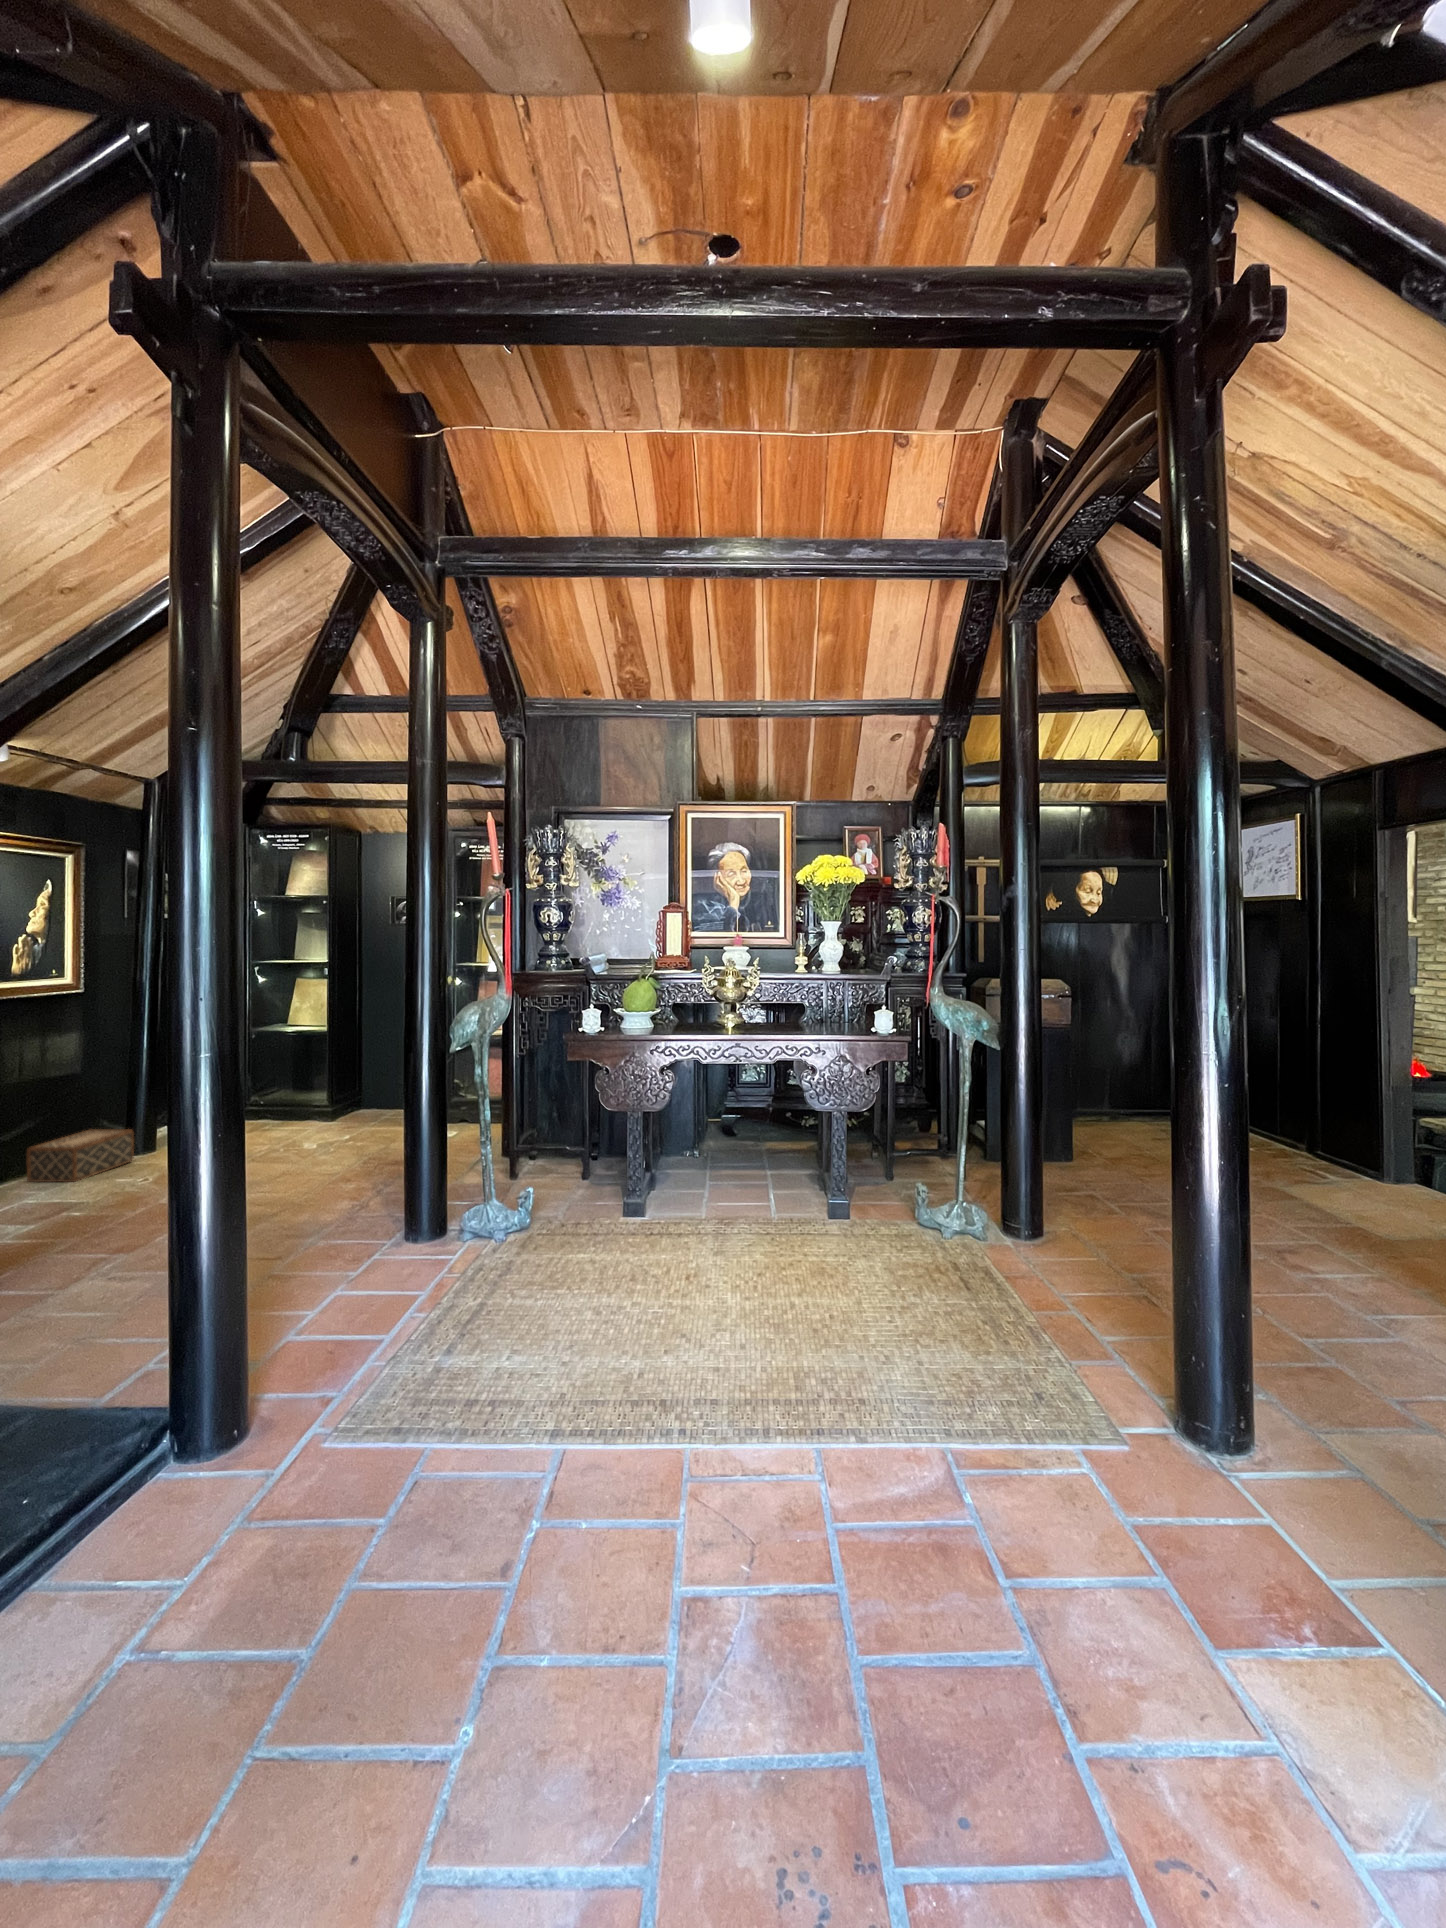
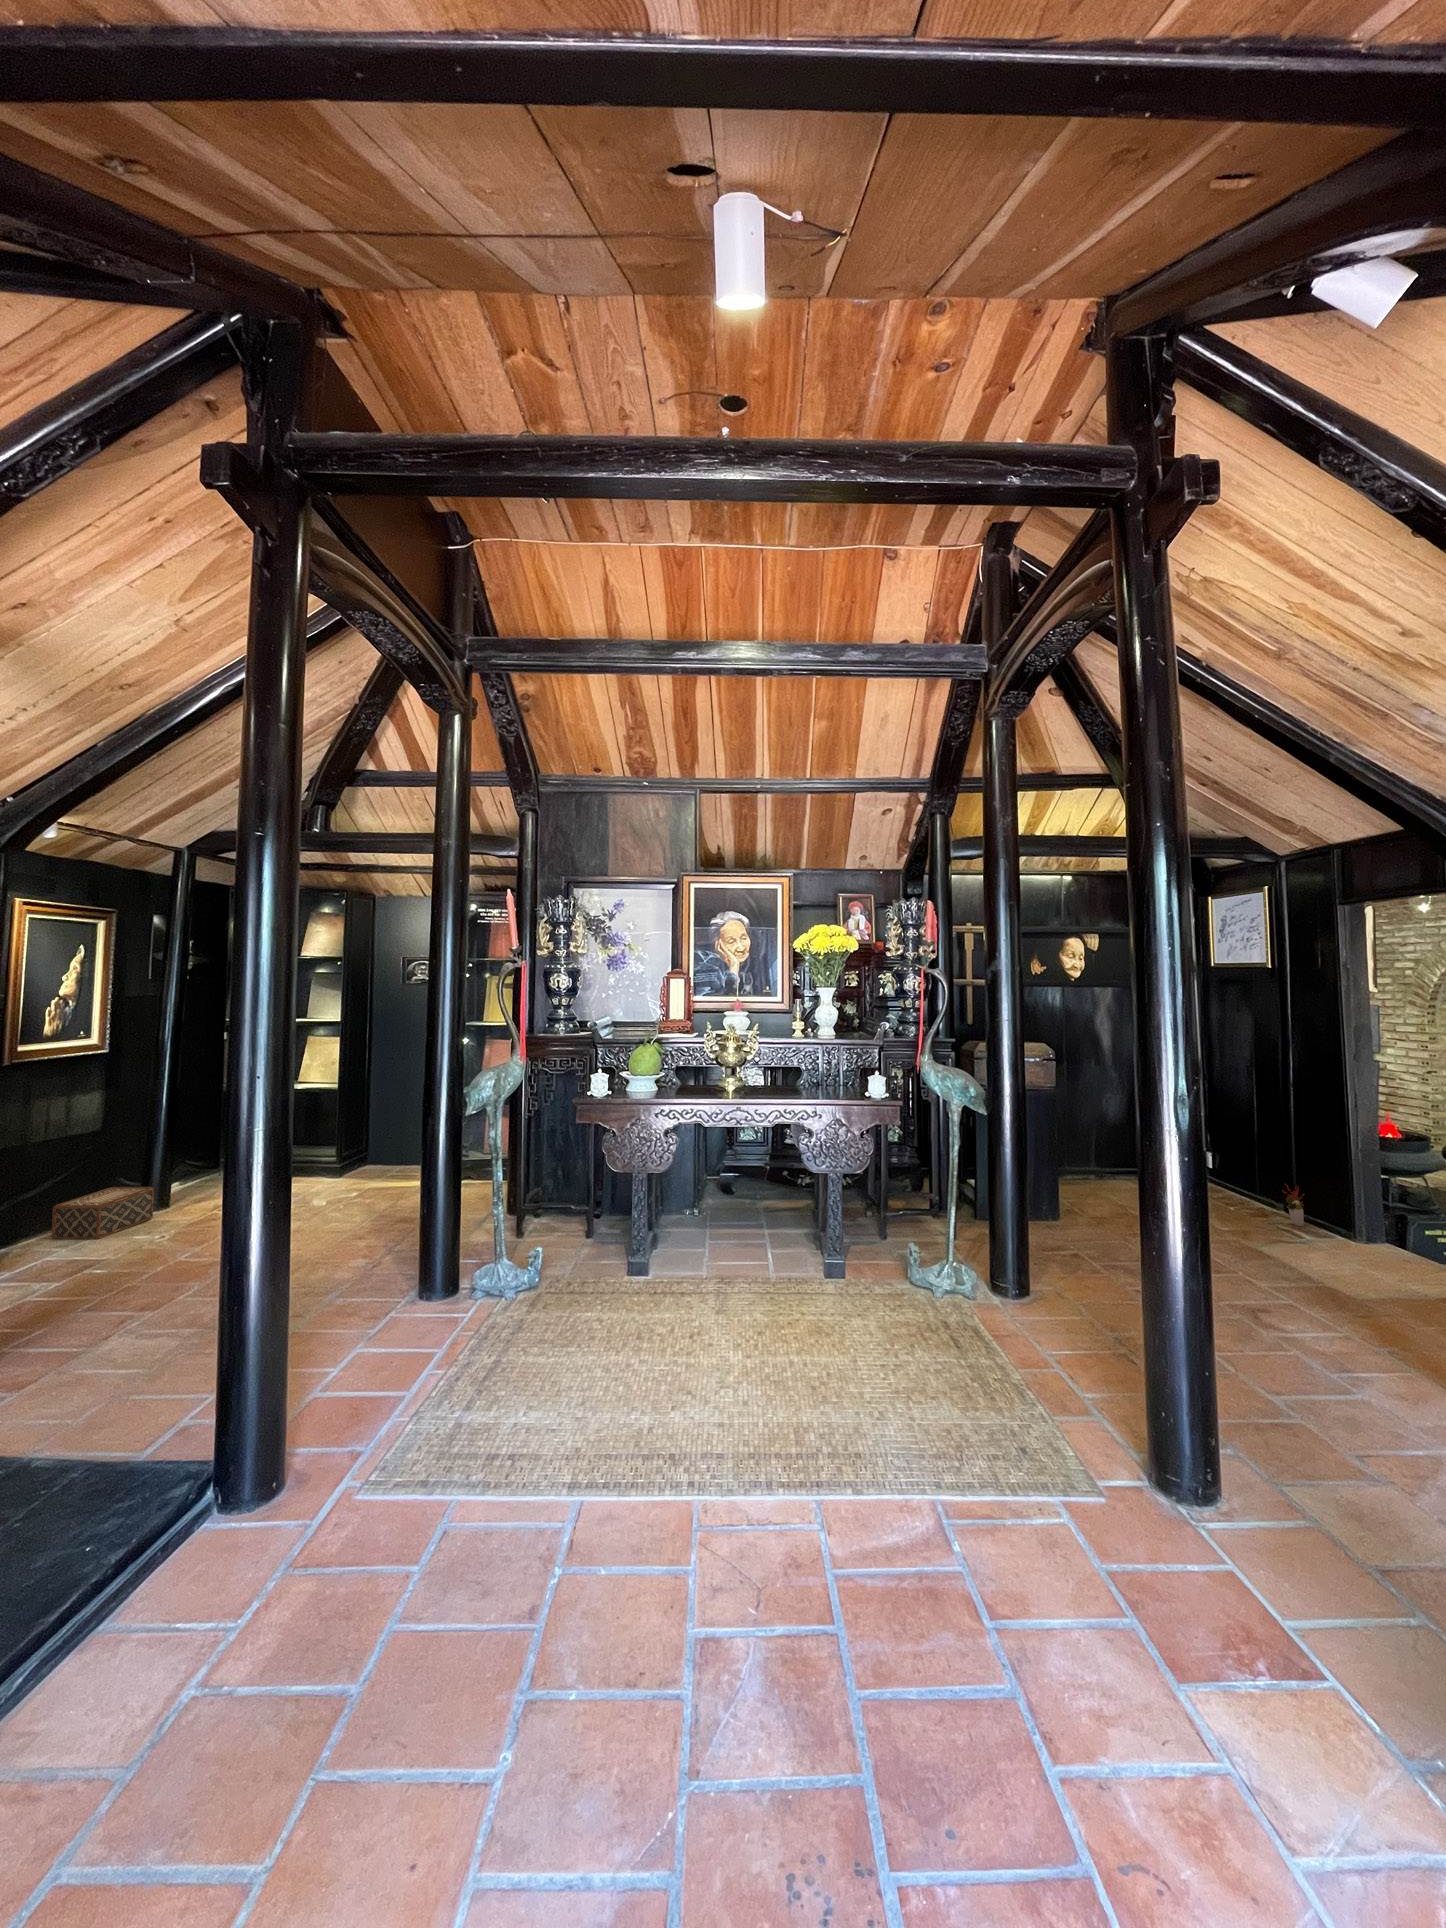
decorative plant: none [1308,1123,1332,1167] -> present [1282,1184,1304,1226]

